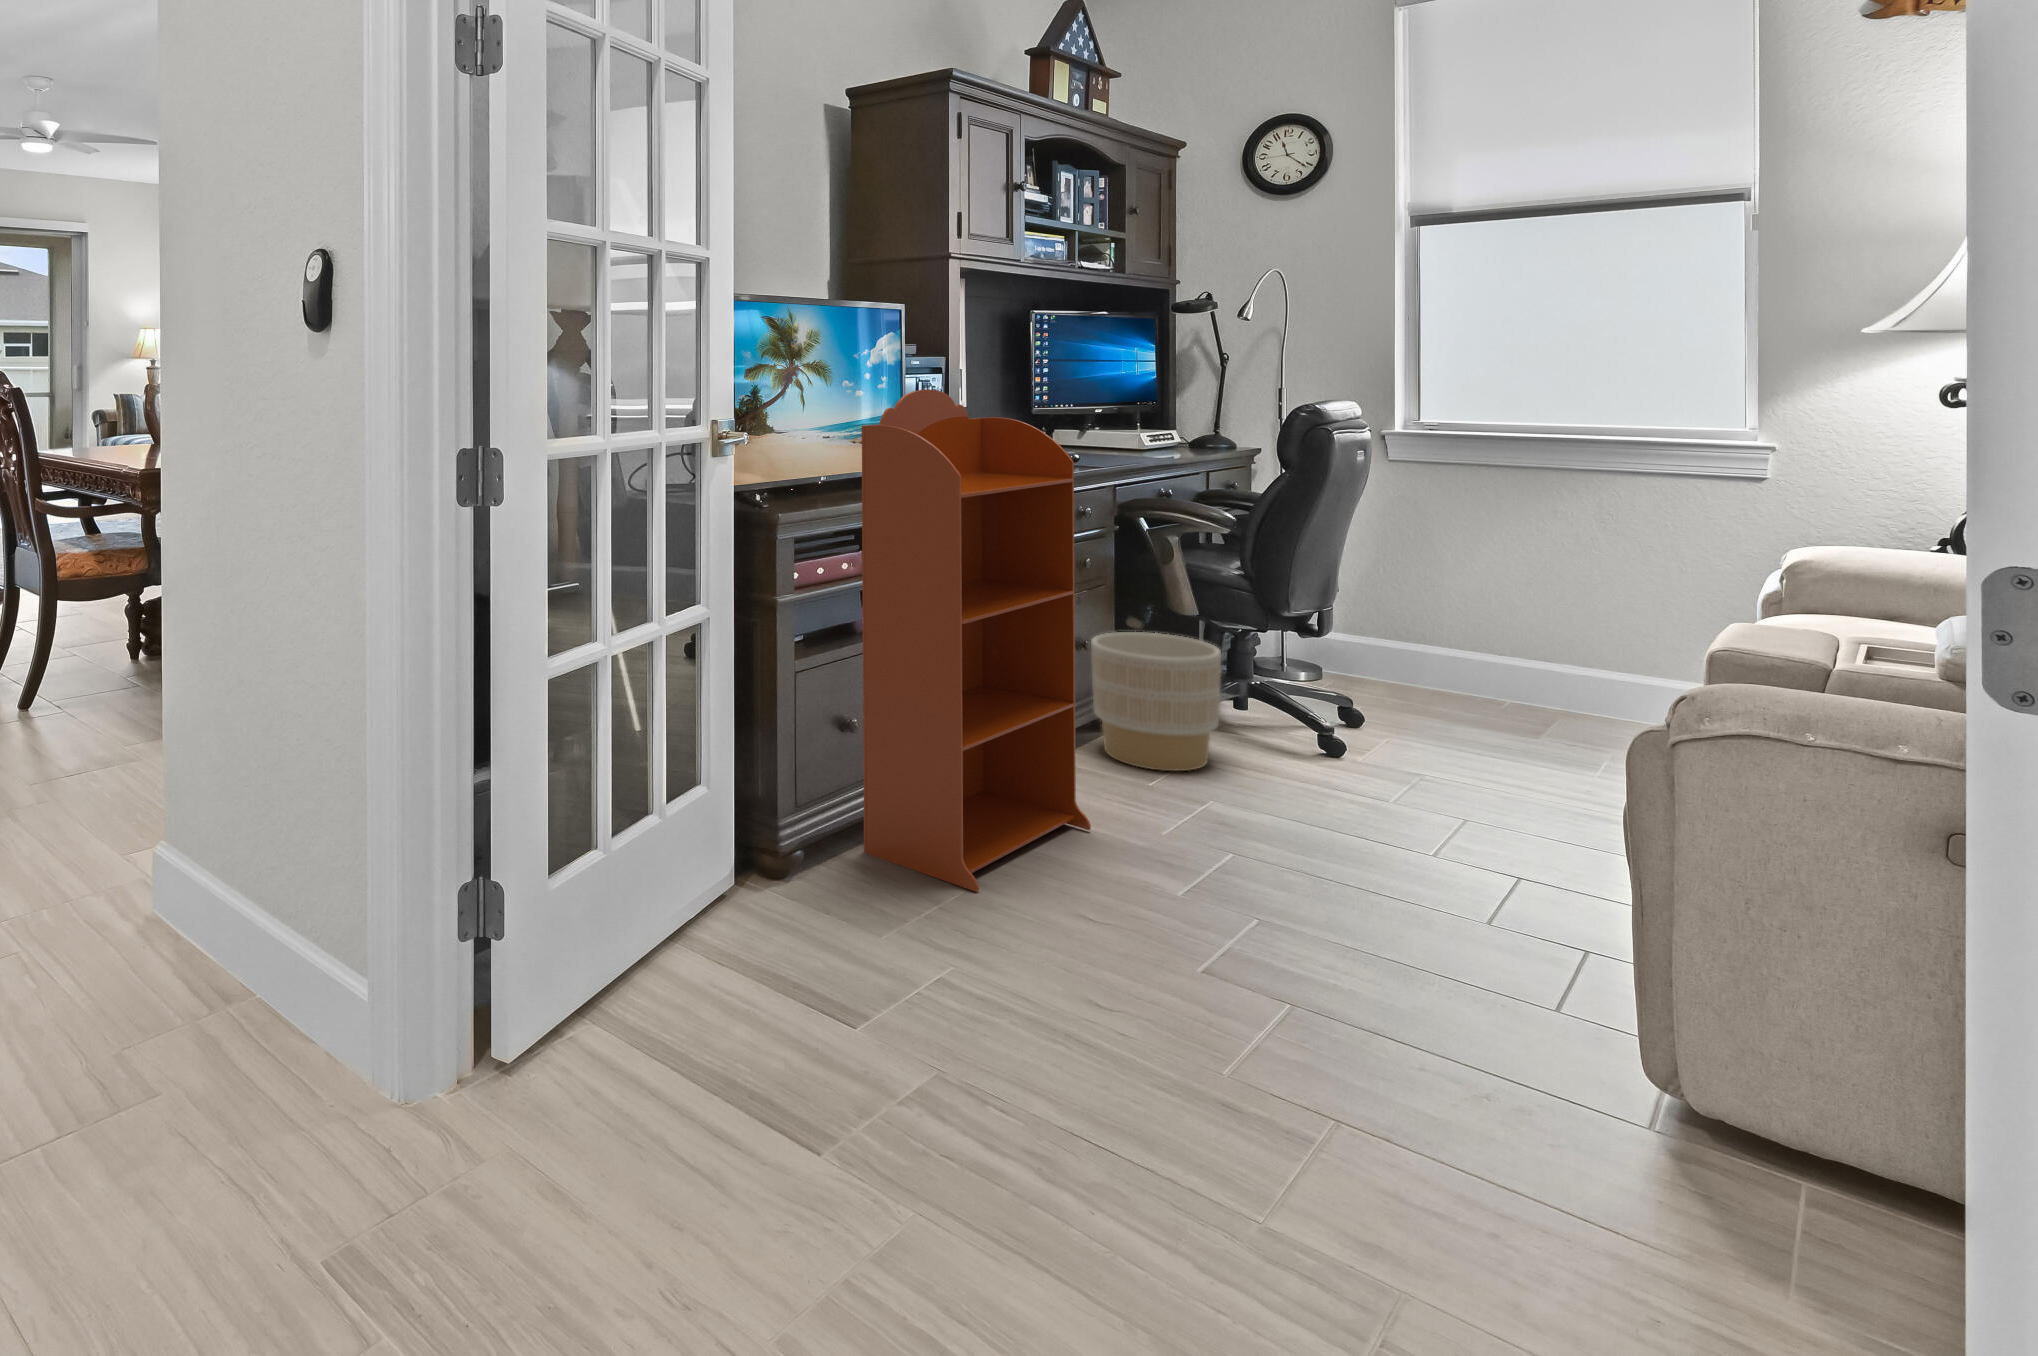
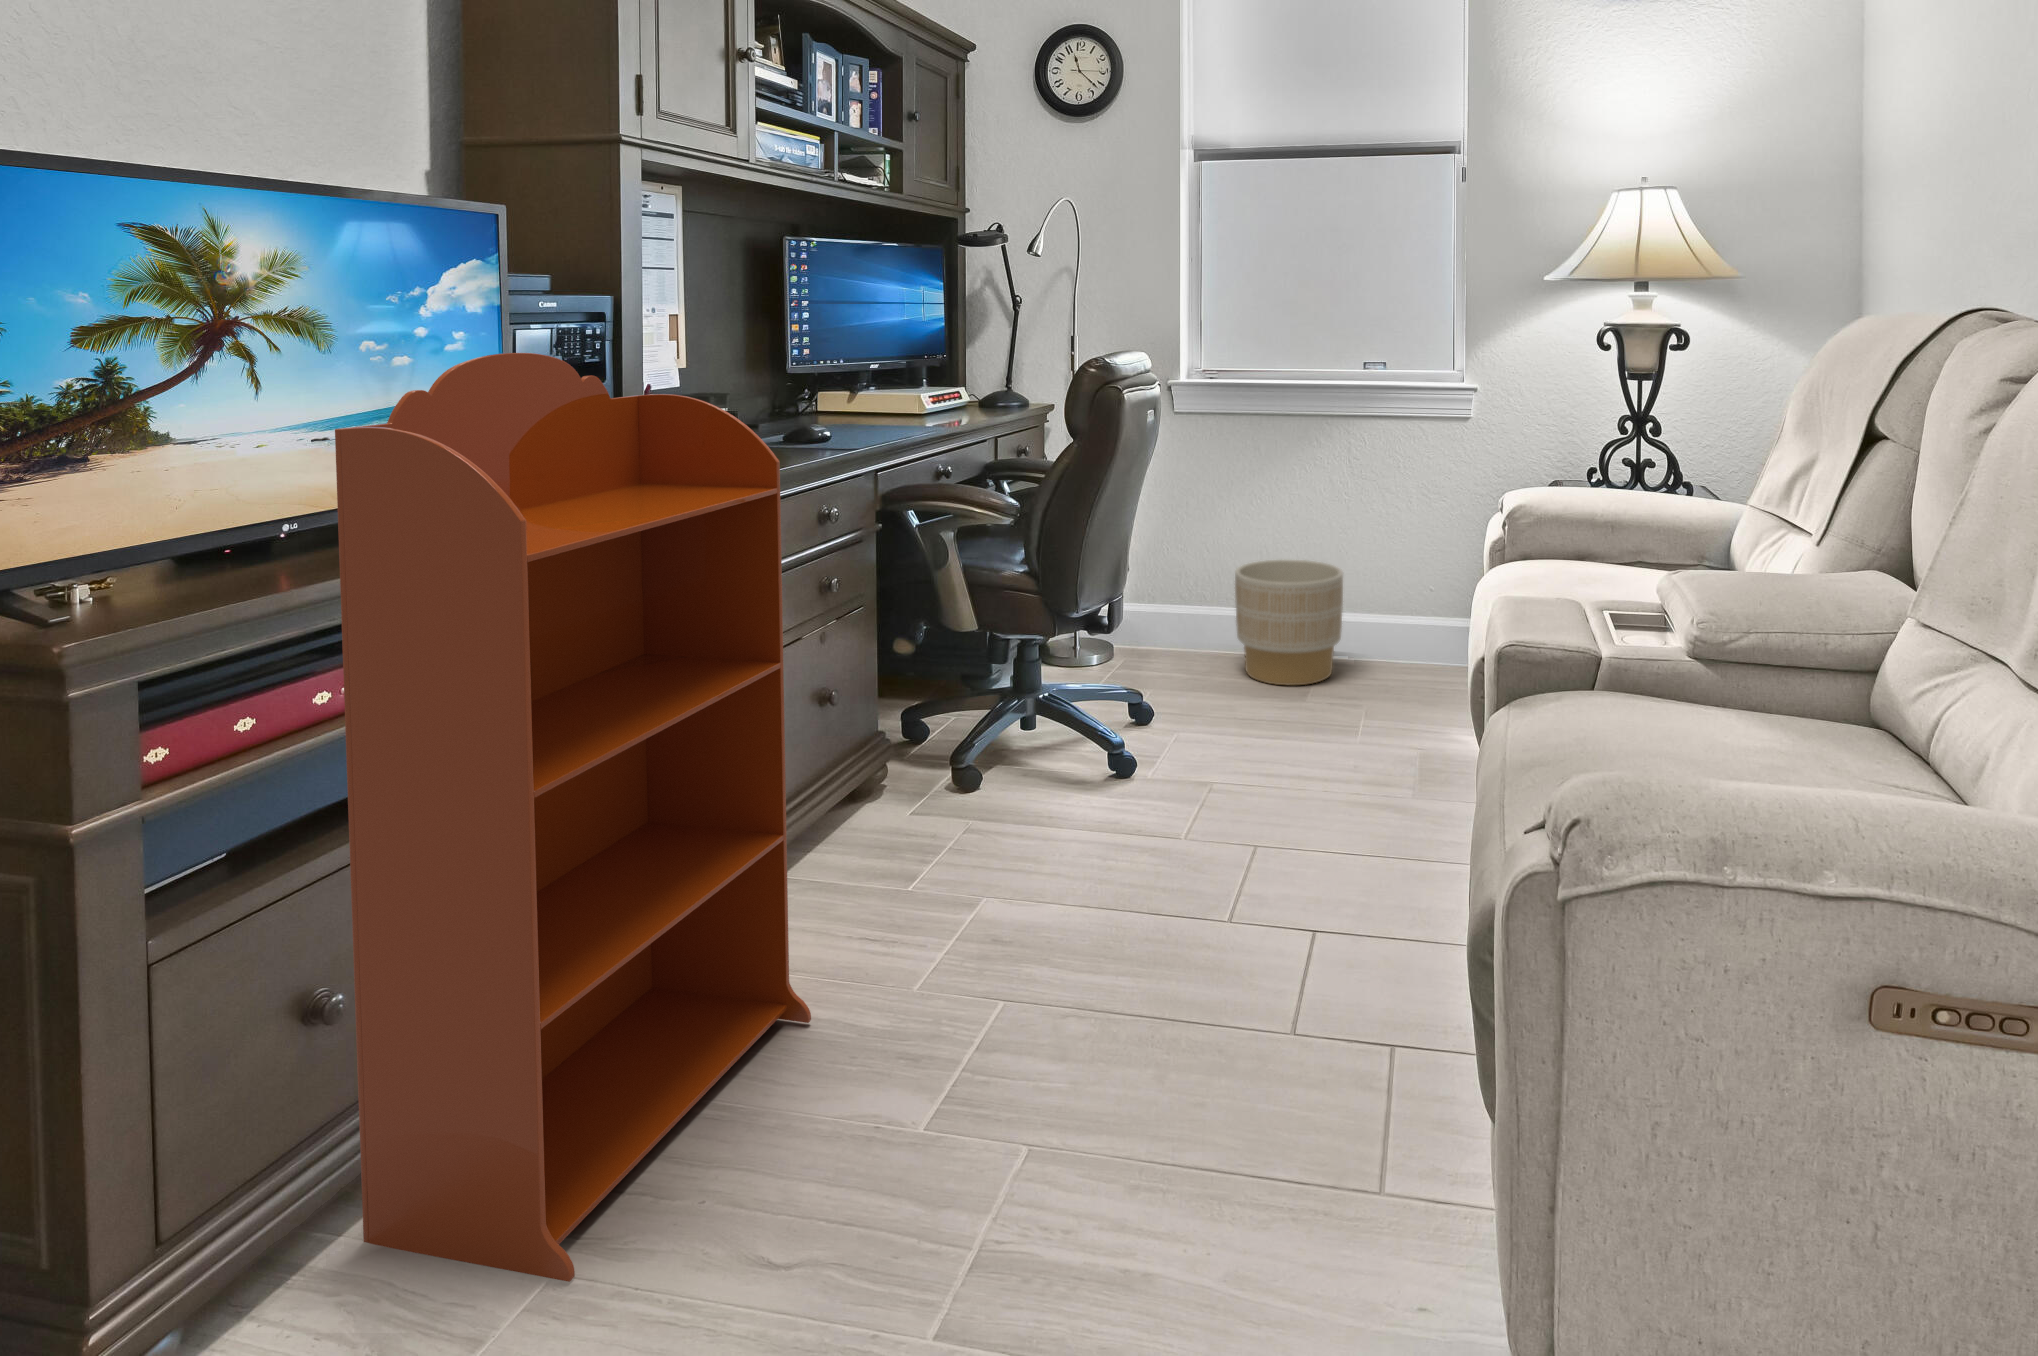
planter: present [1091,632,1221,771] -> present [1235,560,1343,685]

